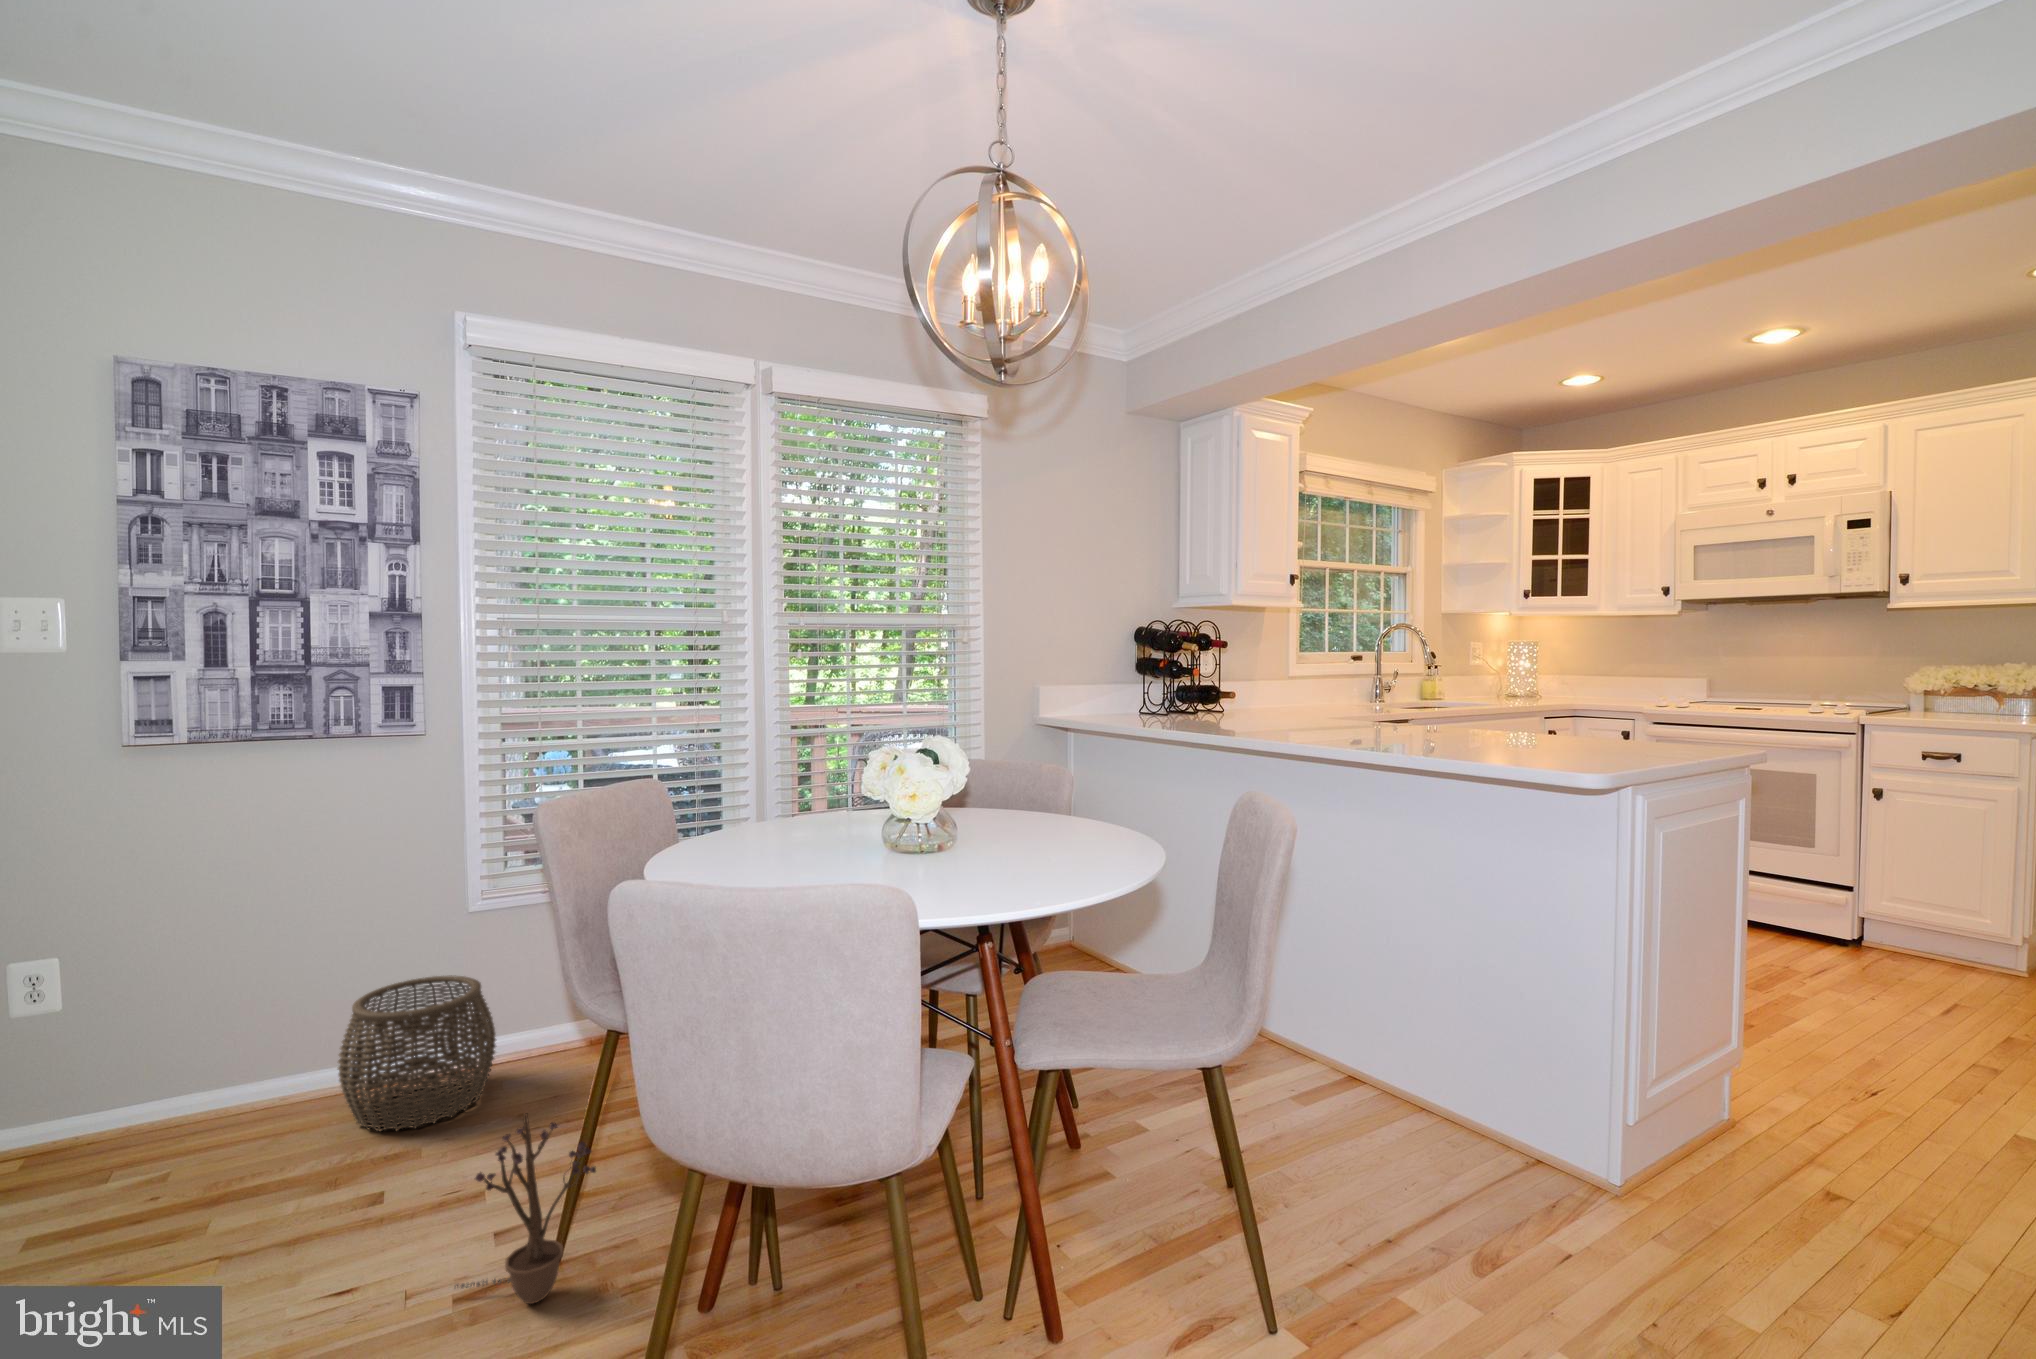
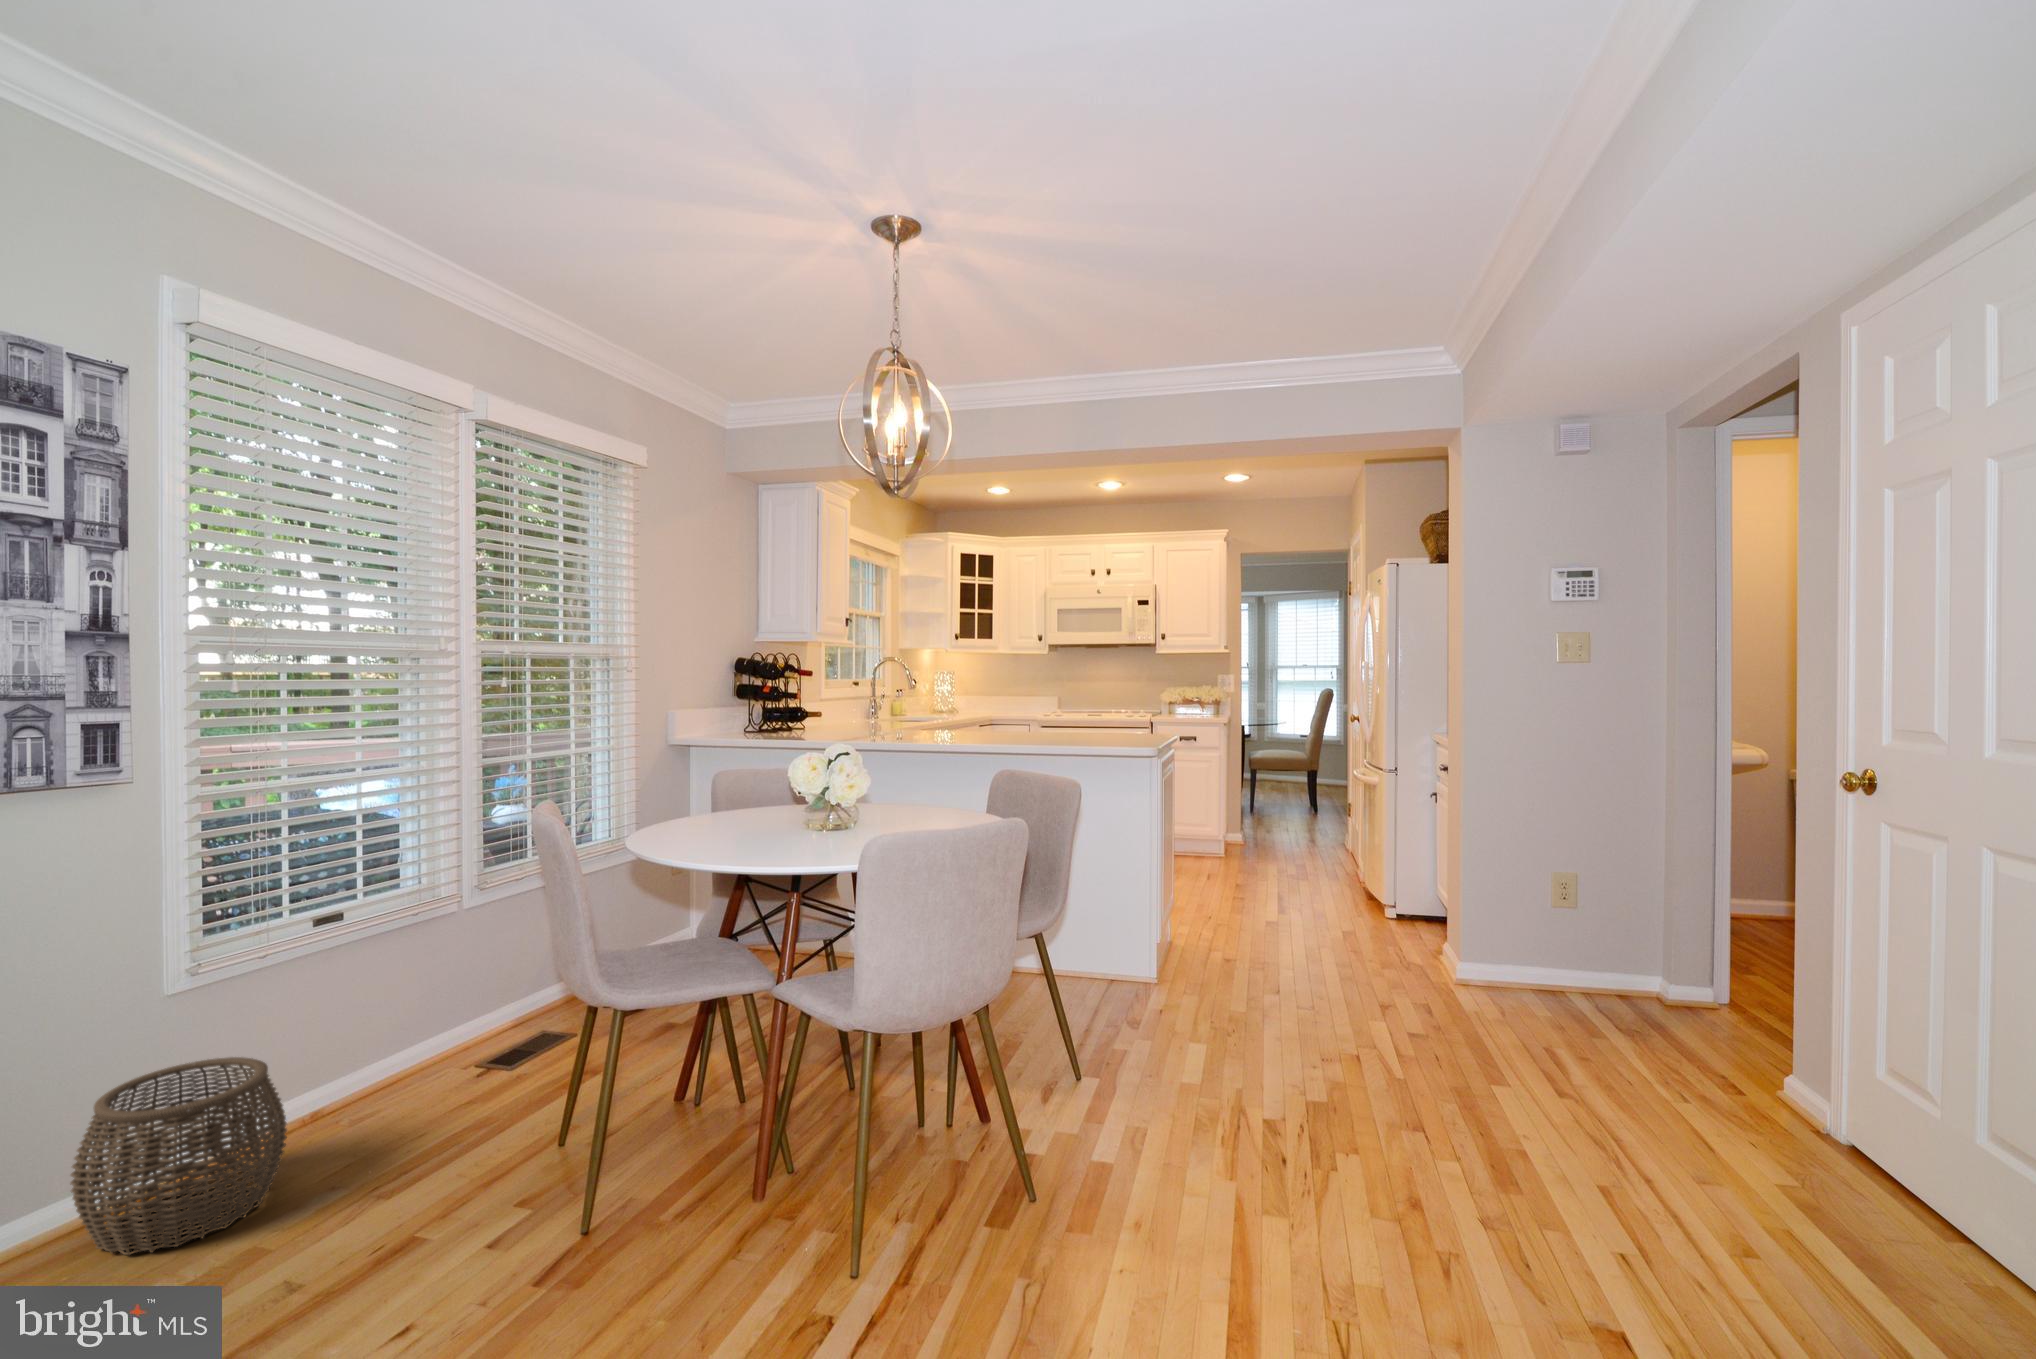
decorative plant: present [455,1114,596,1304] -> none [539,1081,668,1265]

